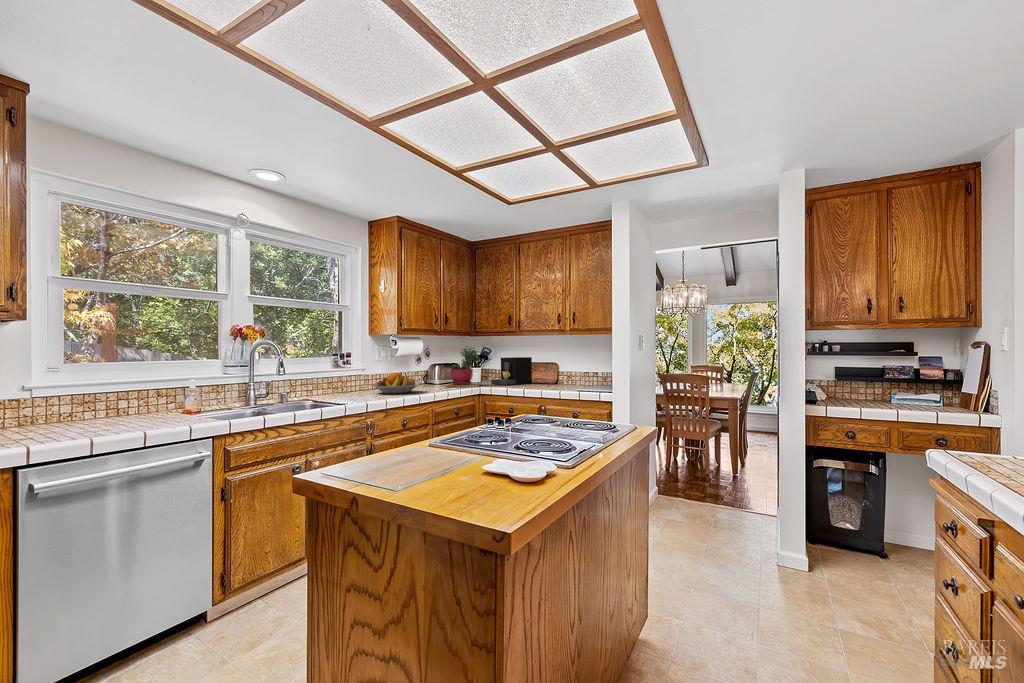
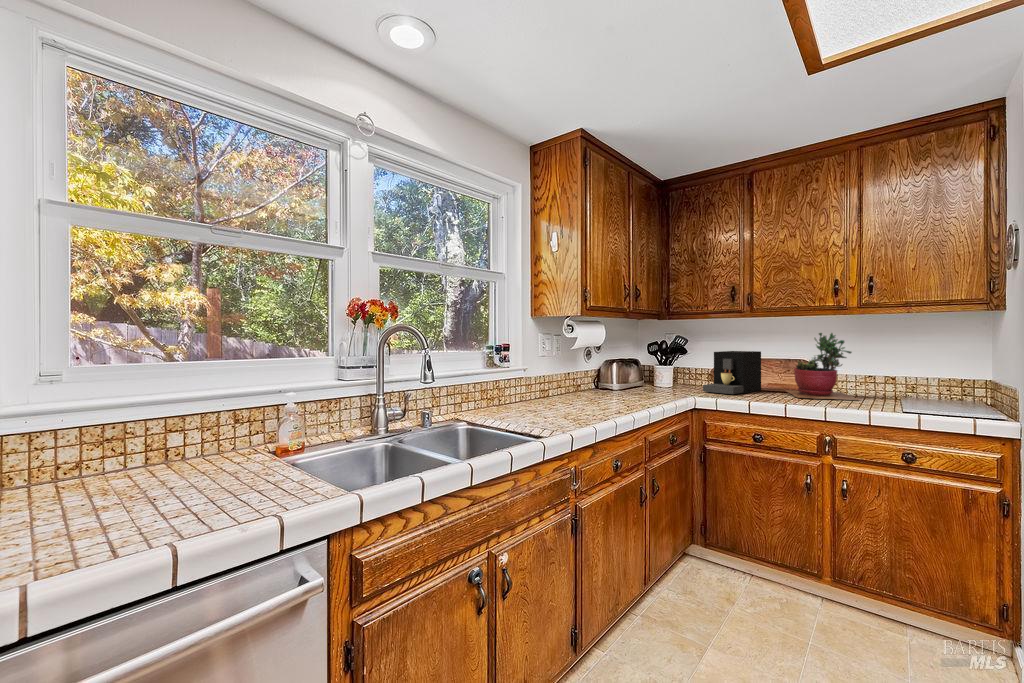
succulent plant: present [447,346,481,387] -> present [786,333,859,400]
fruit bowl: present [372,373,420,394] -> none [549,377,625,411]

